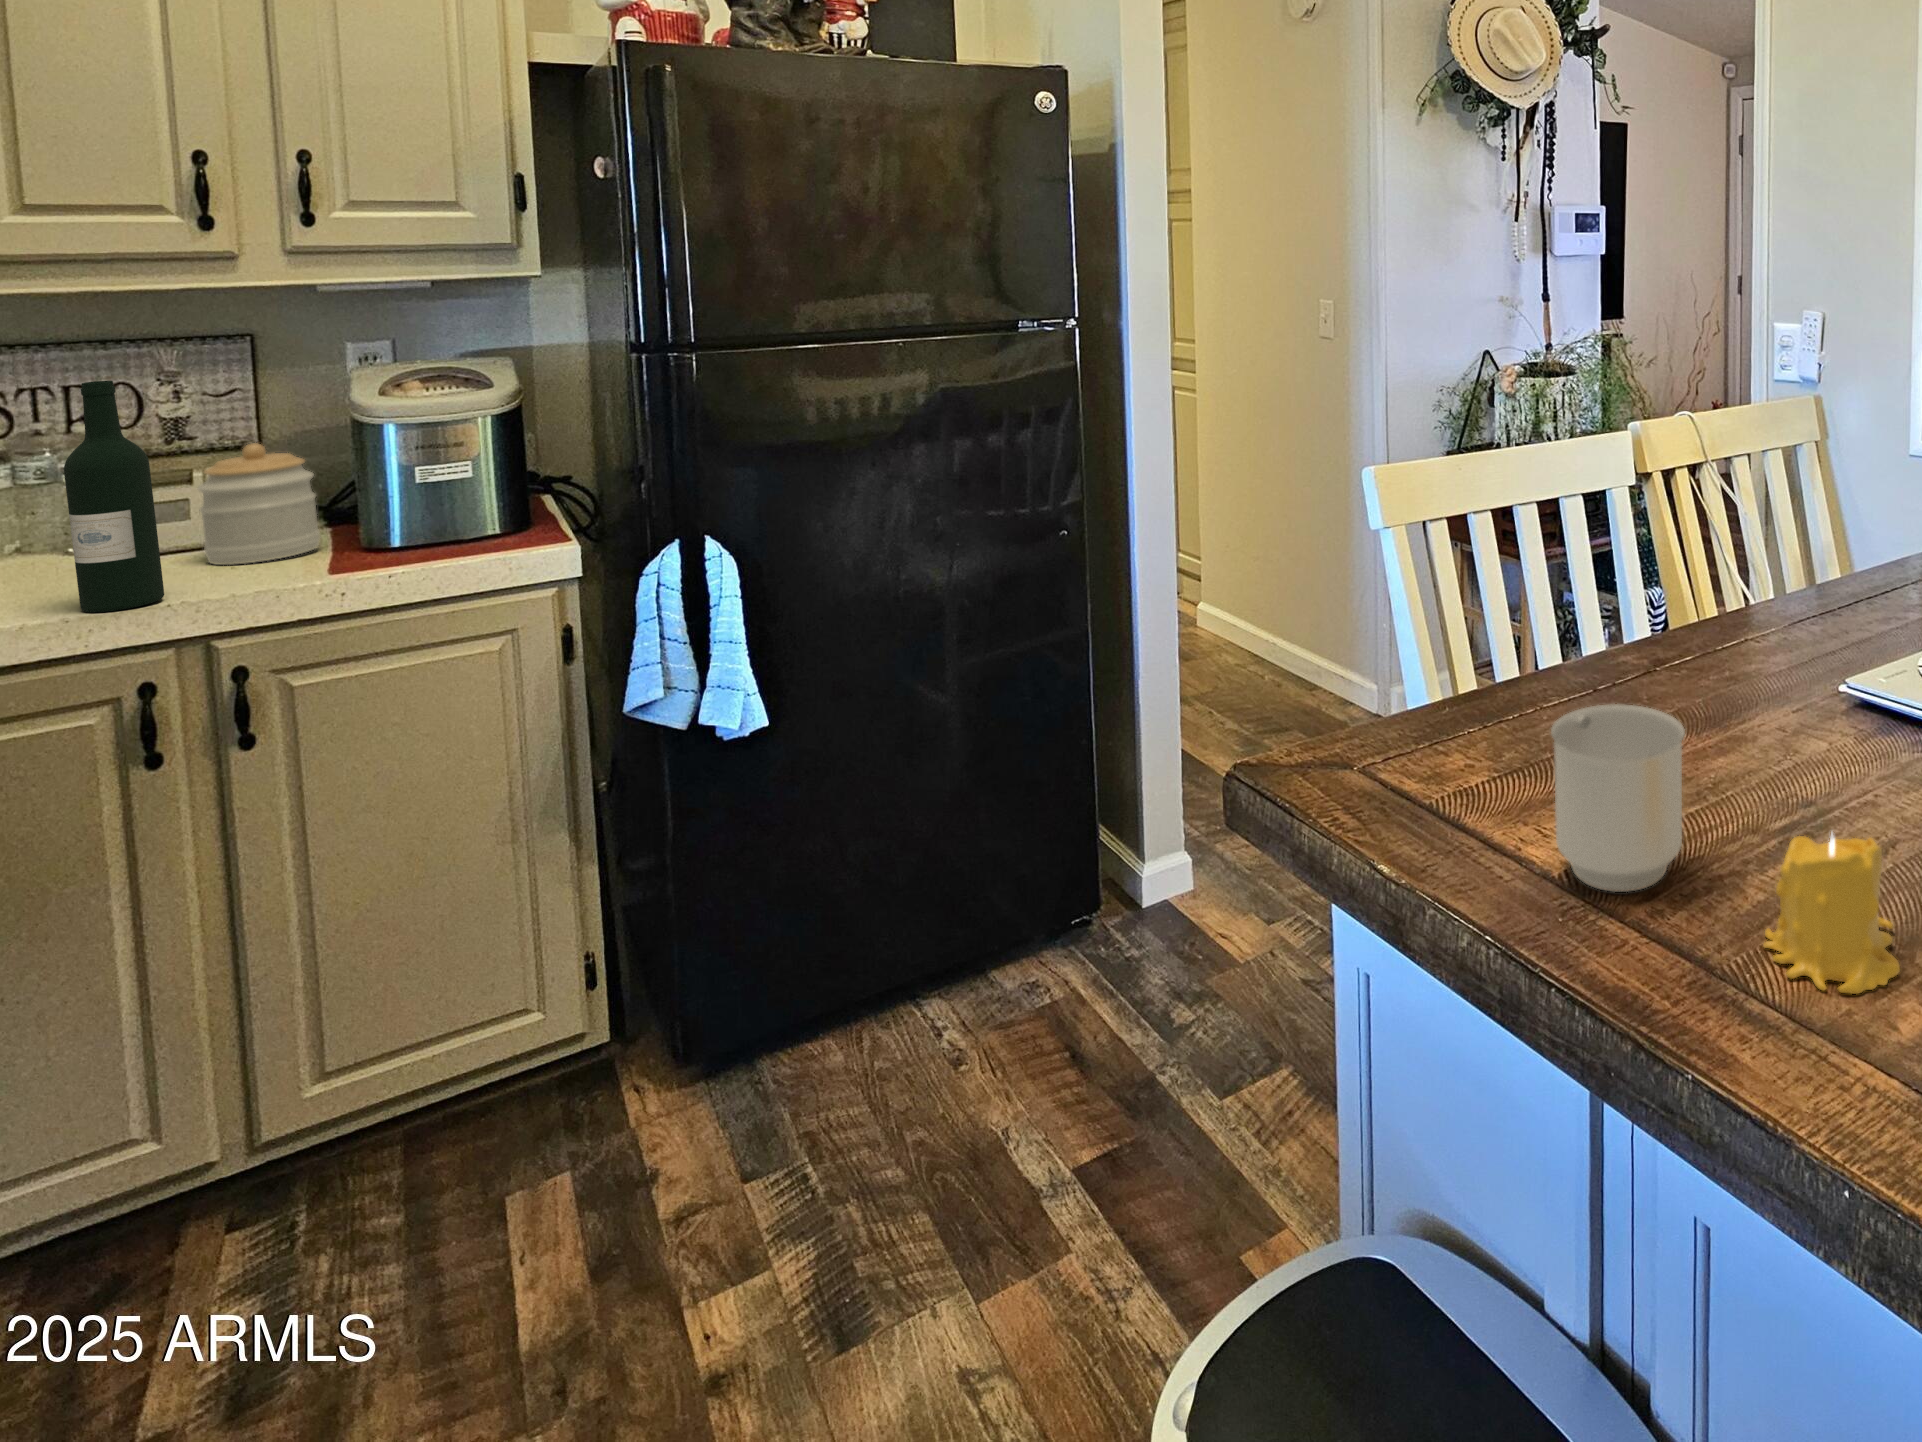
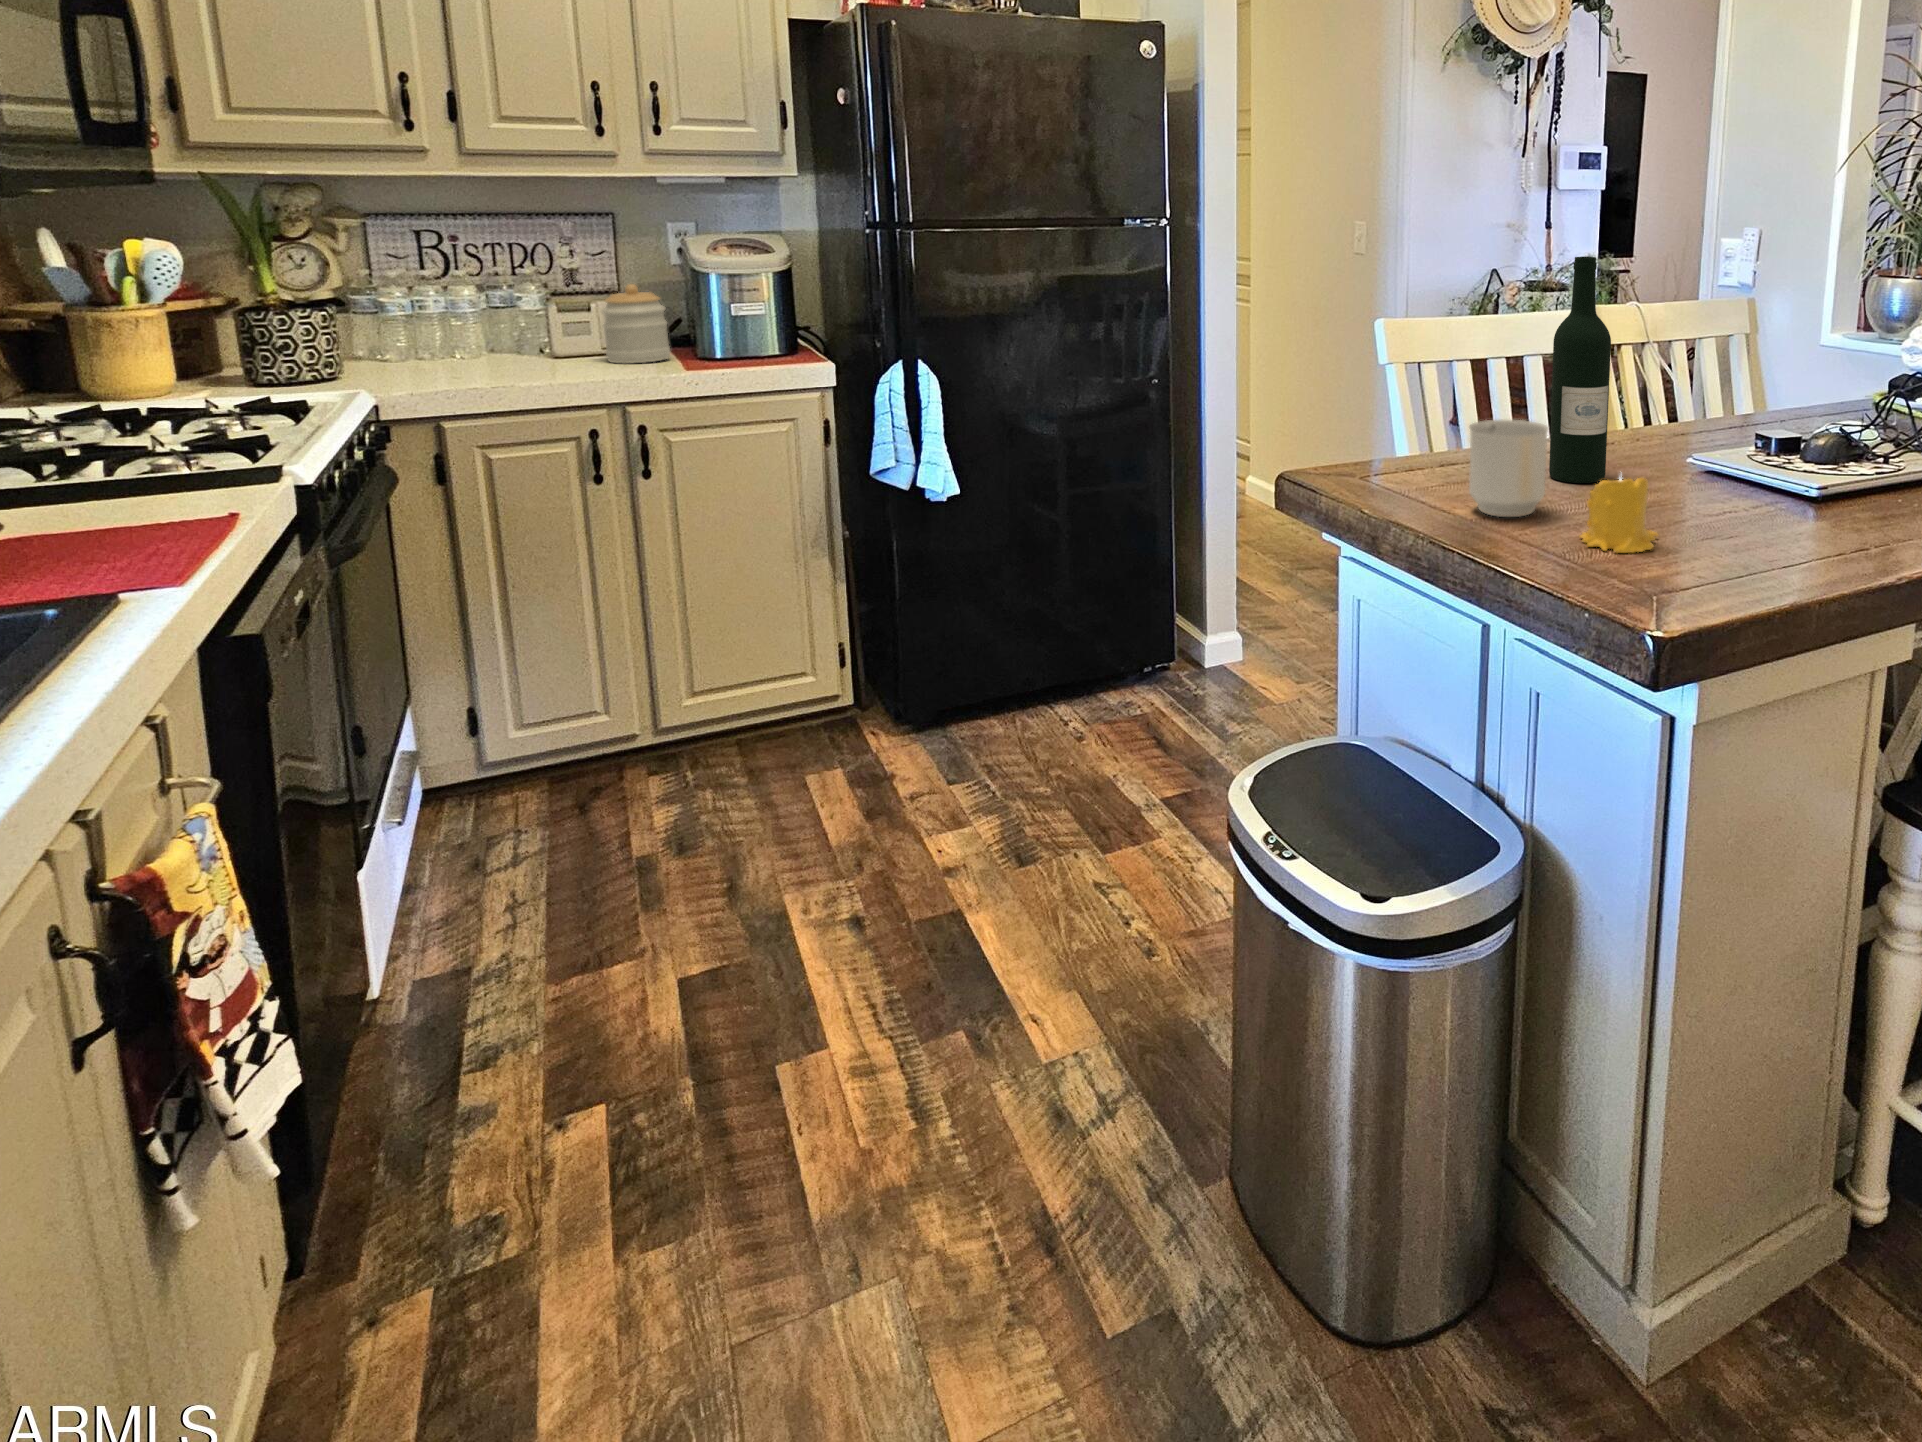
wine bottle: present [64,381,164,612] -> present [1549,257,1611,483]

